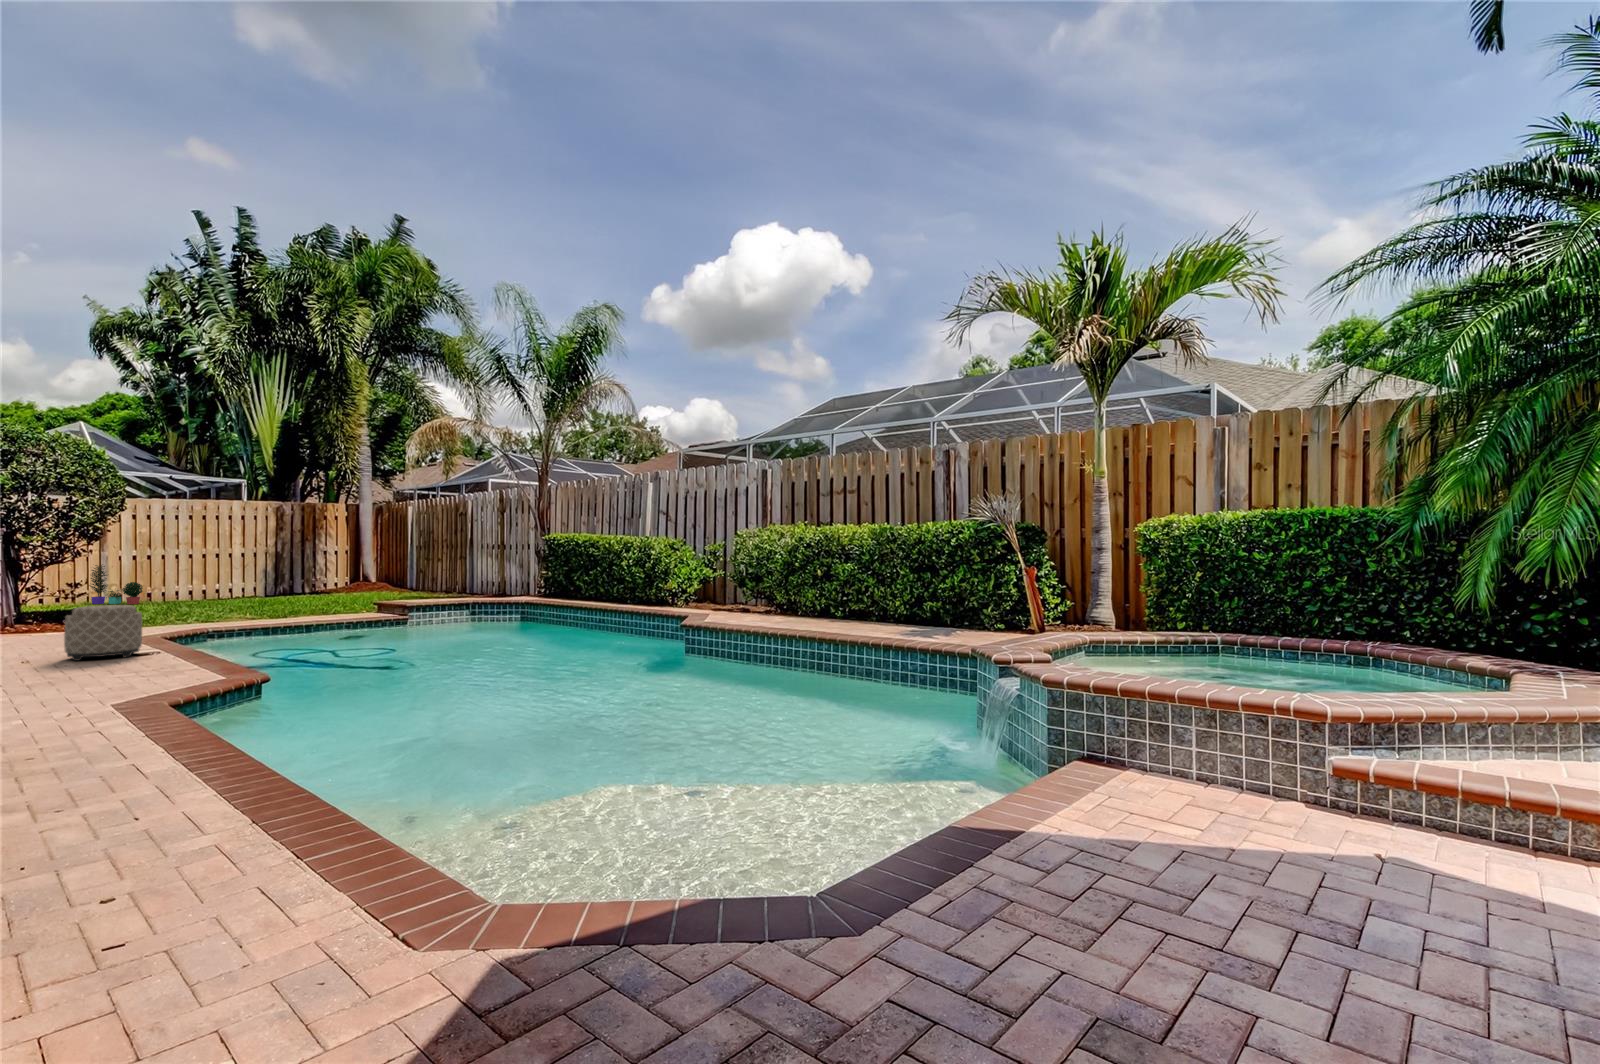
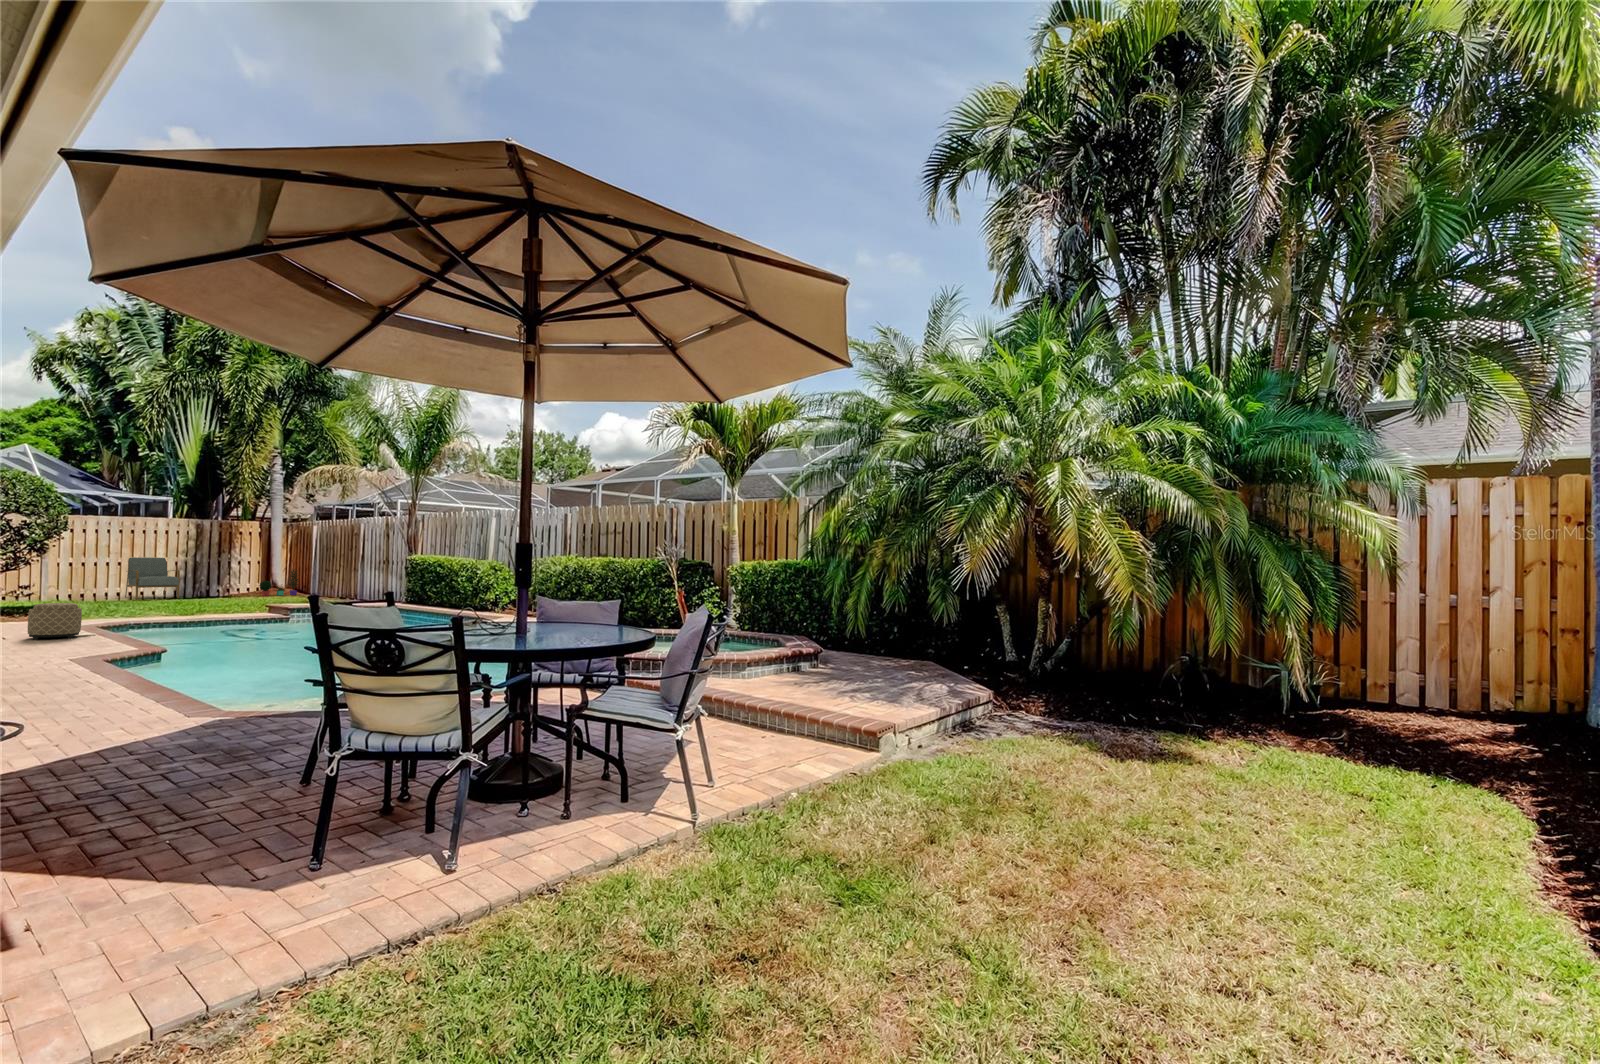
chair: none [198,549,263,600] -> present [125,557,180,599]
potted plant: present [89,564,143,604] -> present [260,569,299,596]

